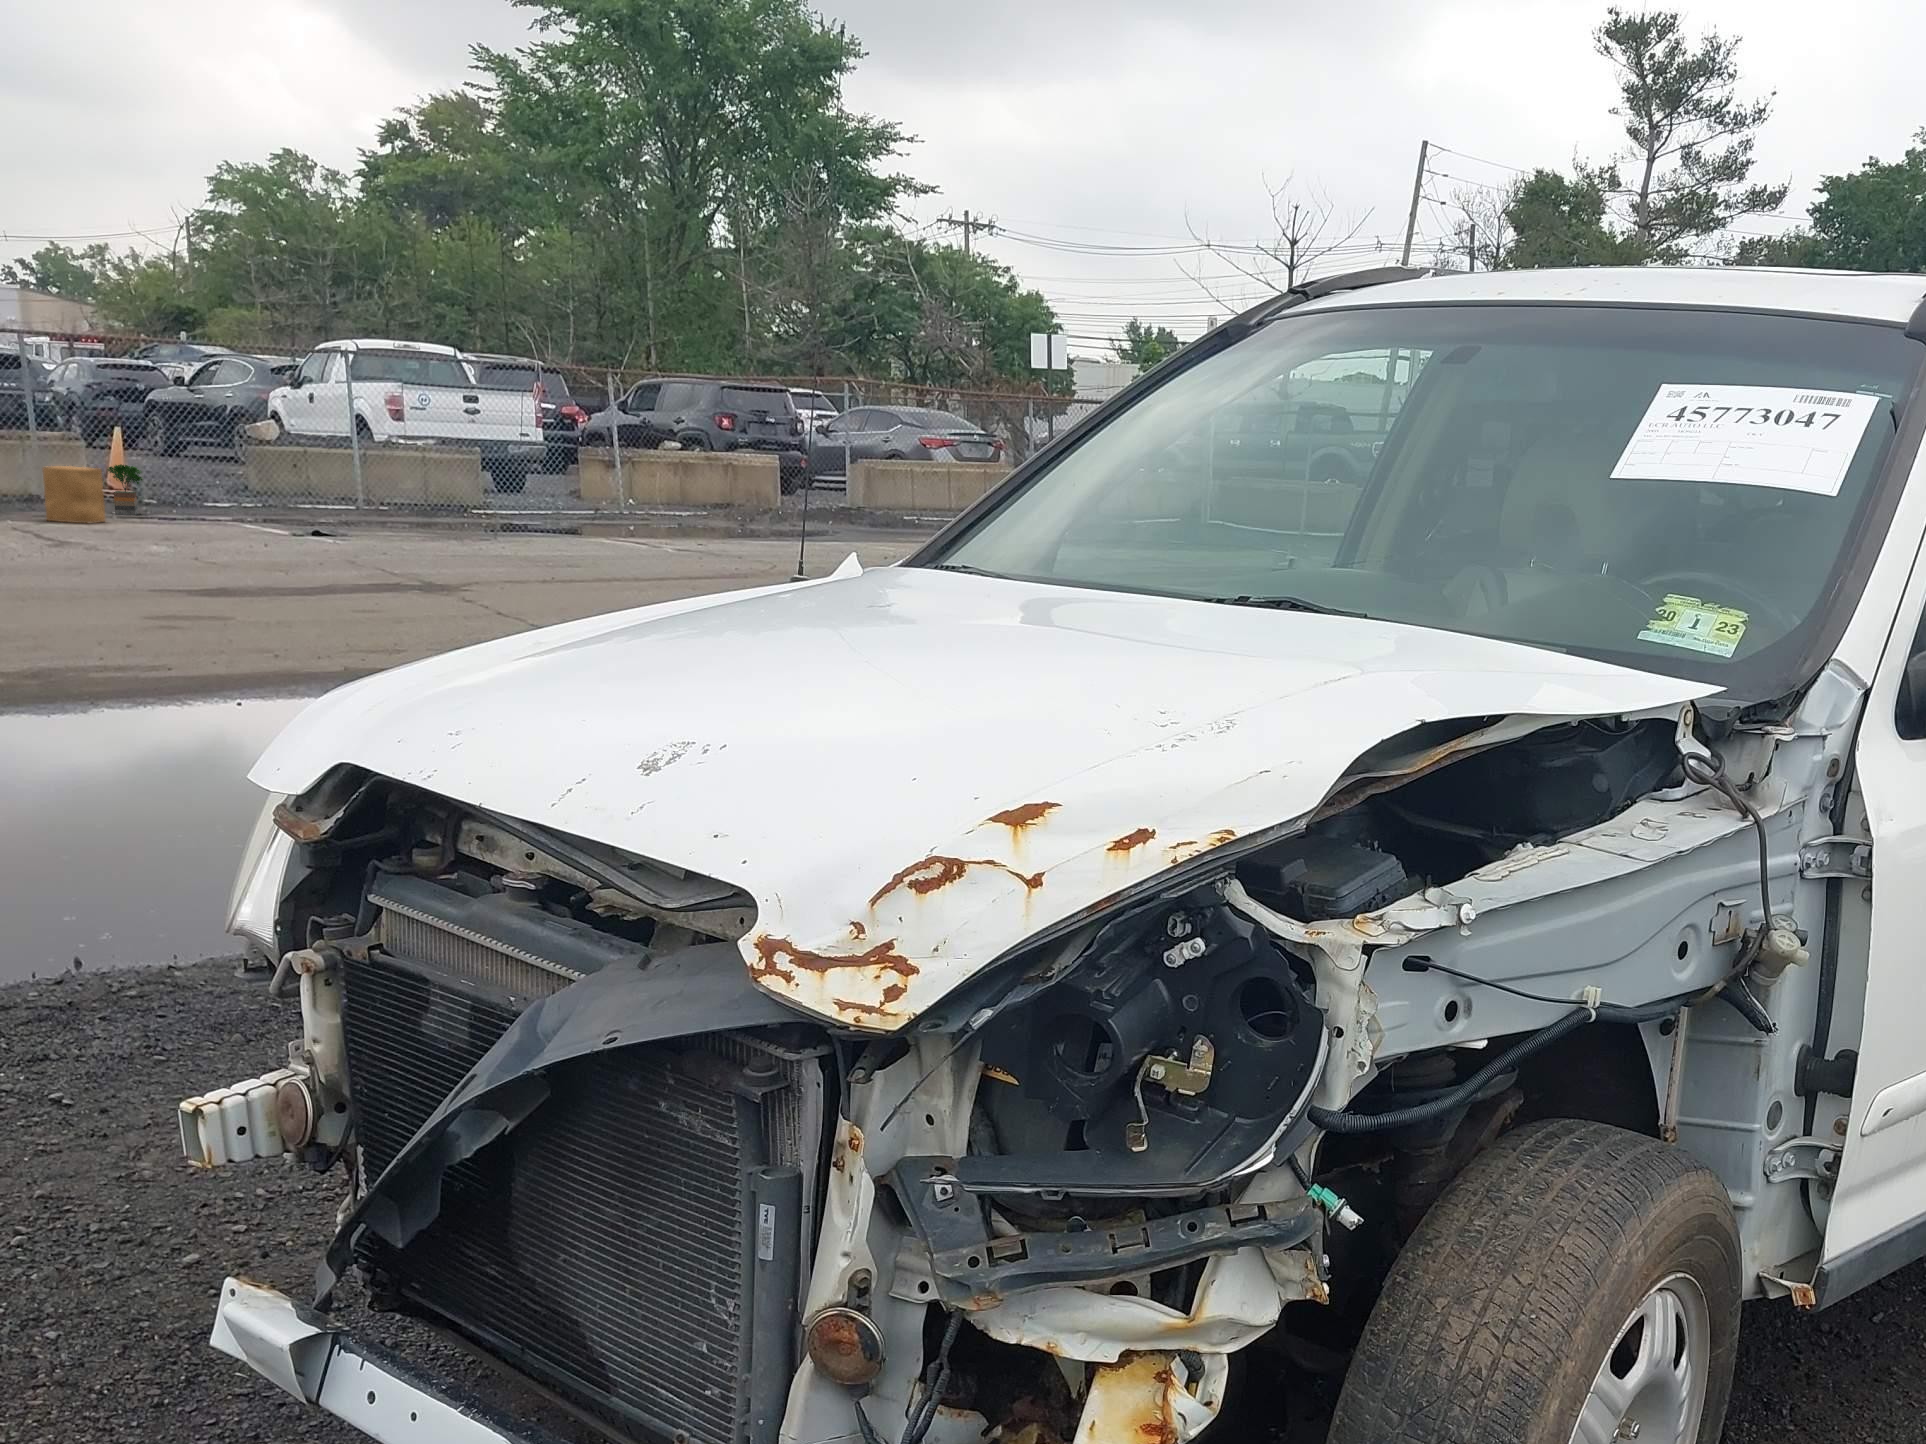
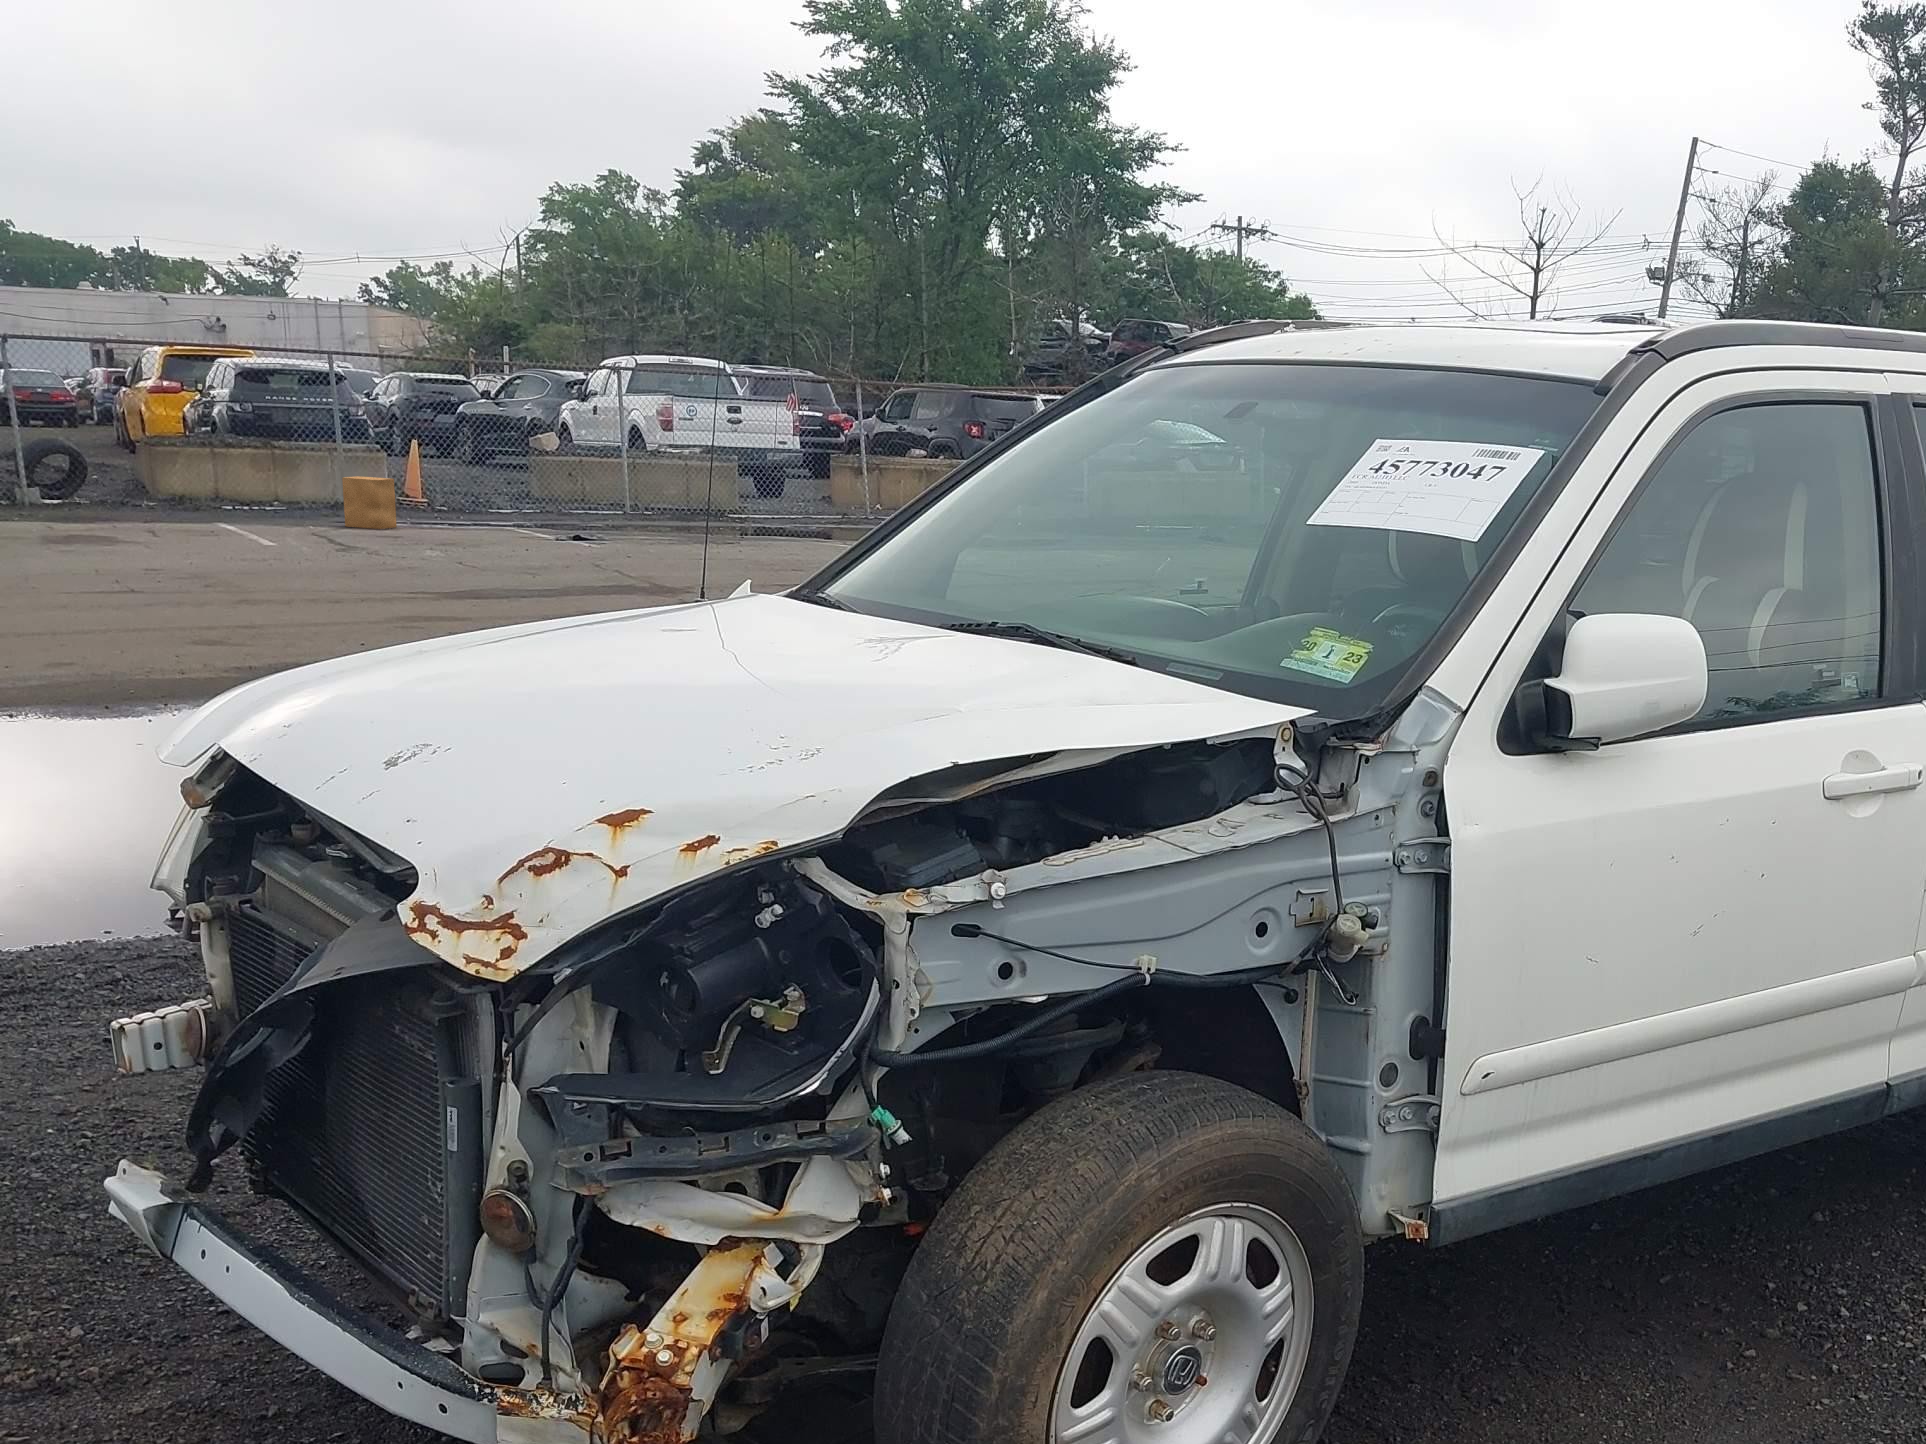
potted tree: present [107,464,143,515] -> none [400,474,434,521]

